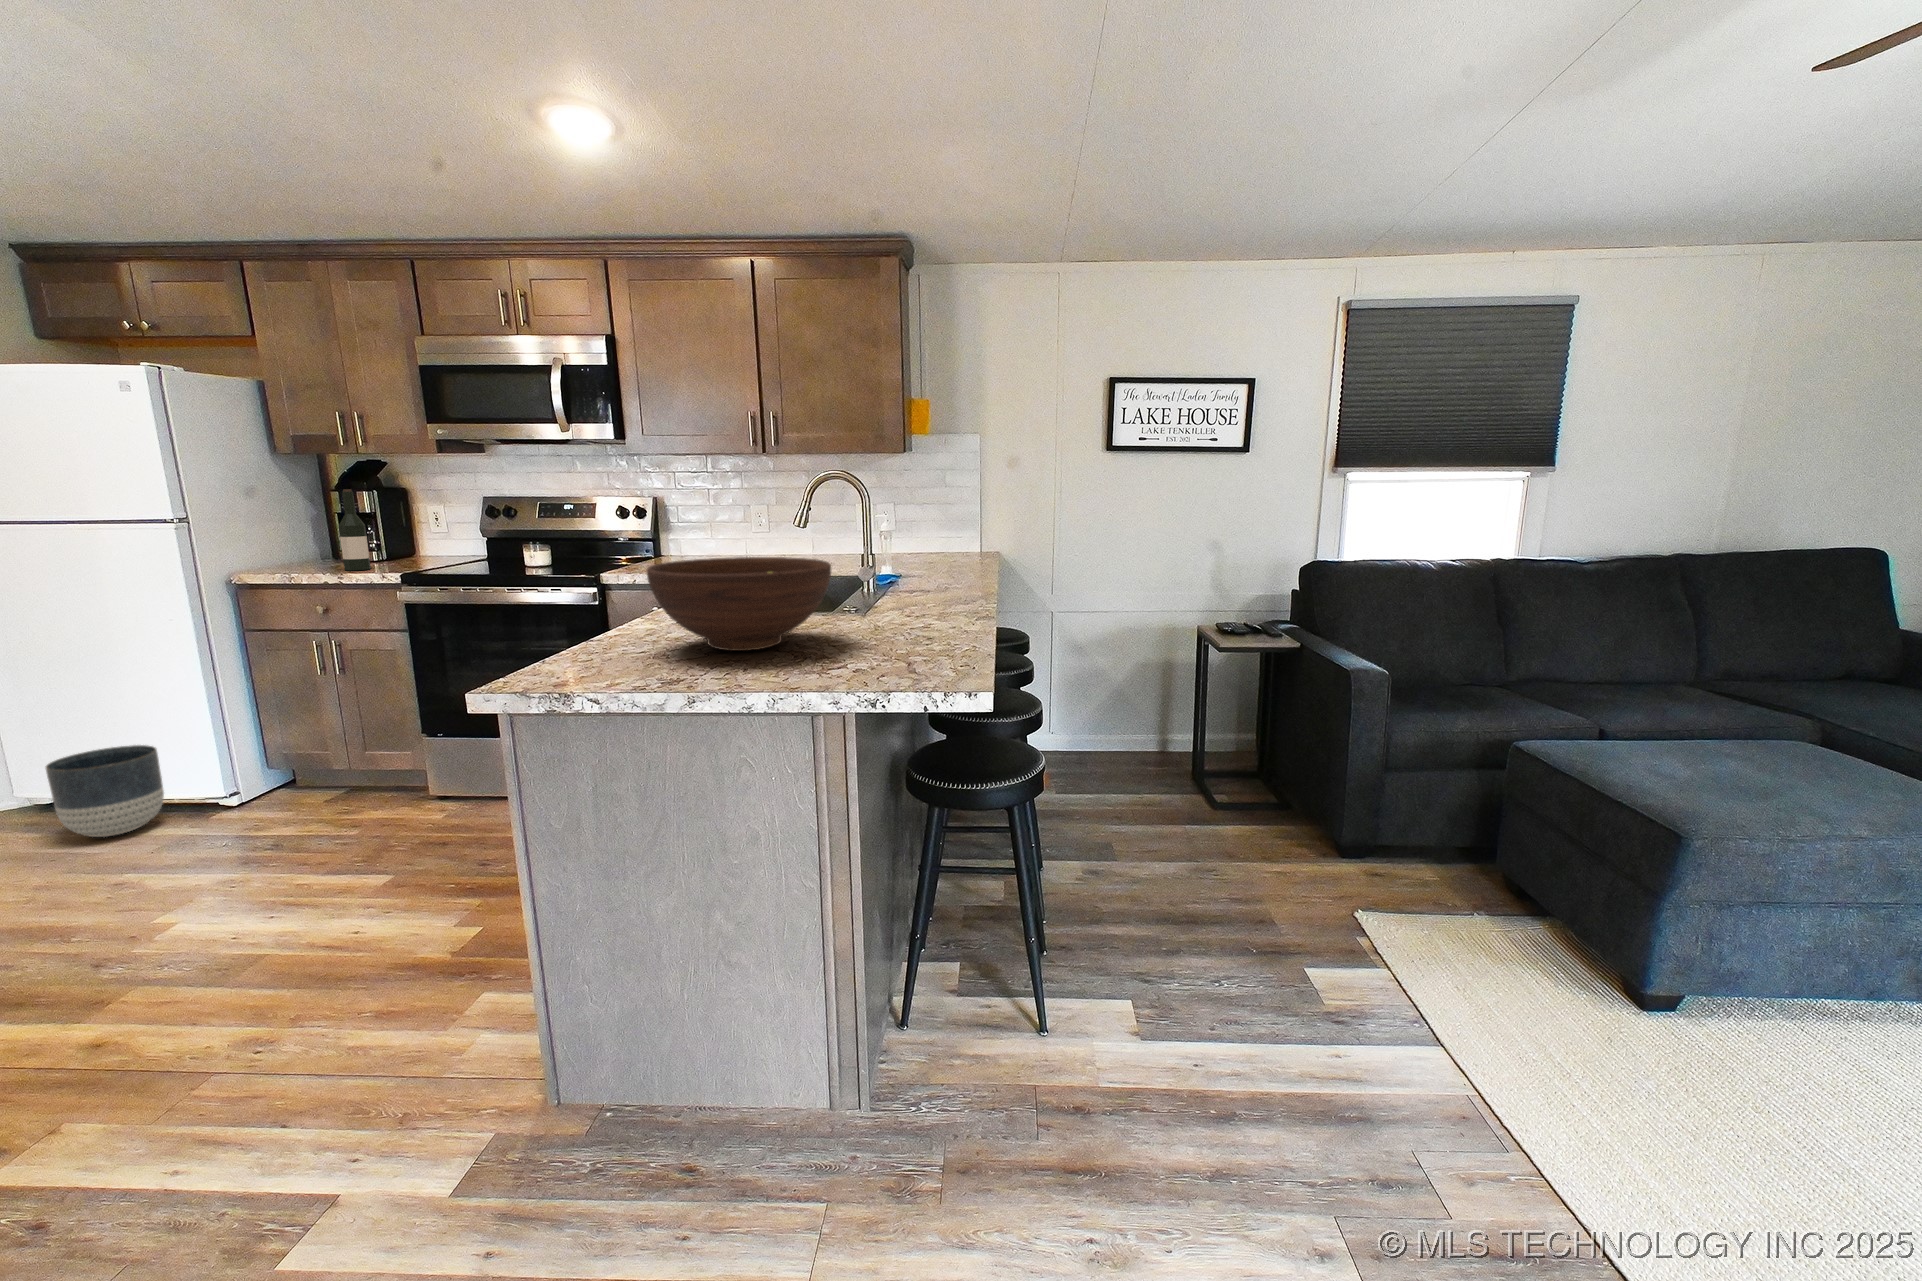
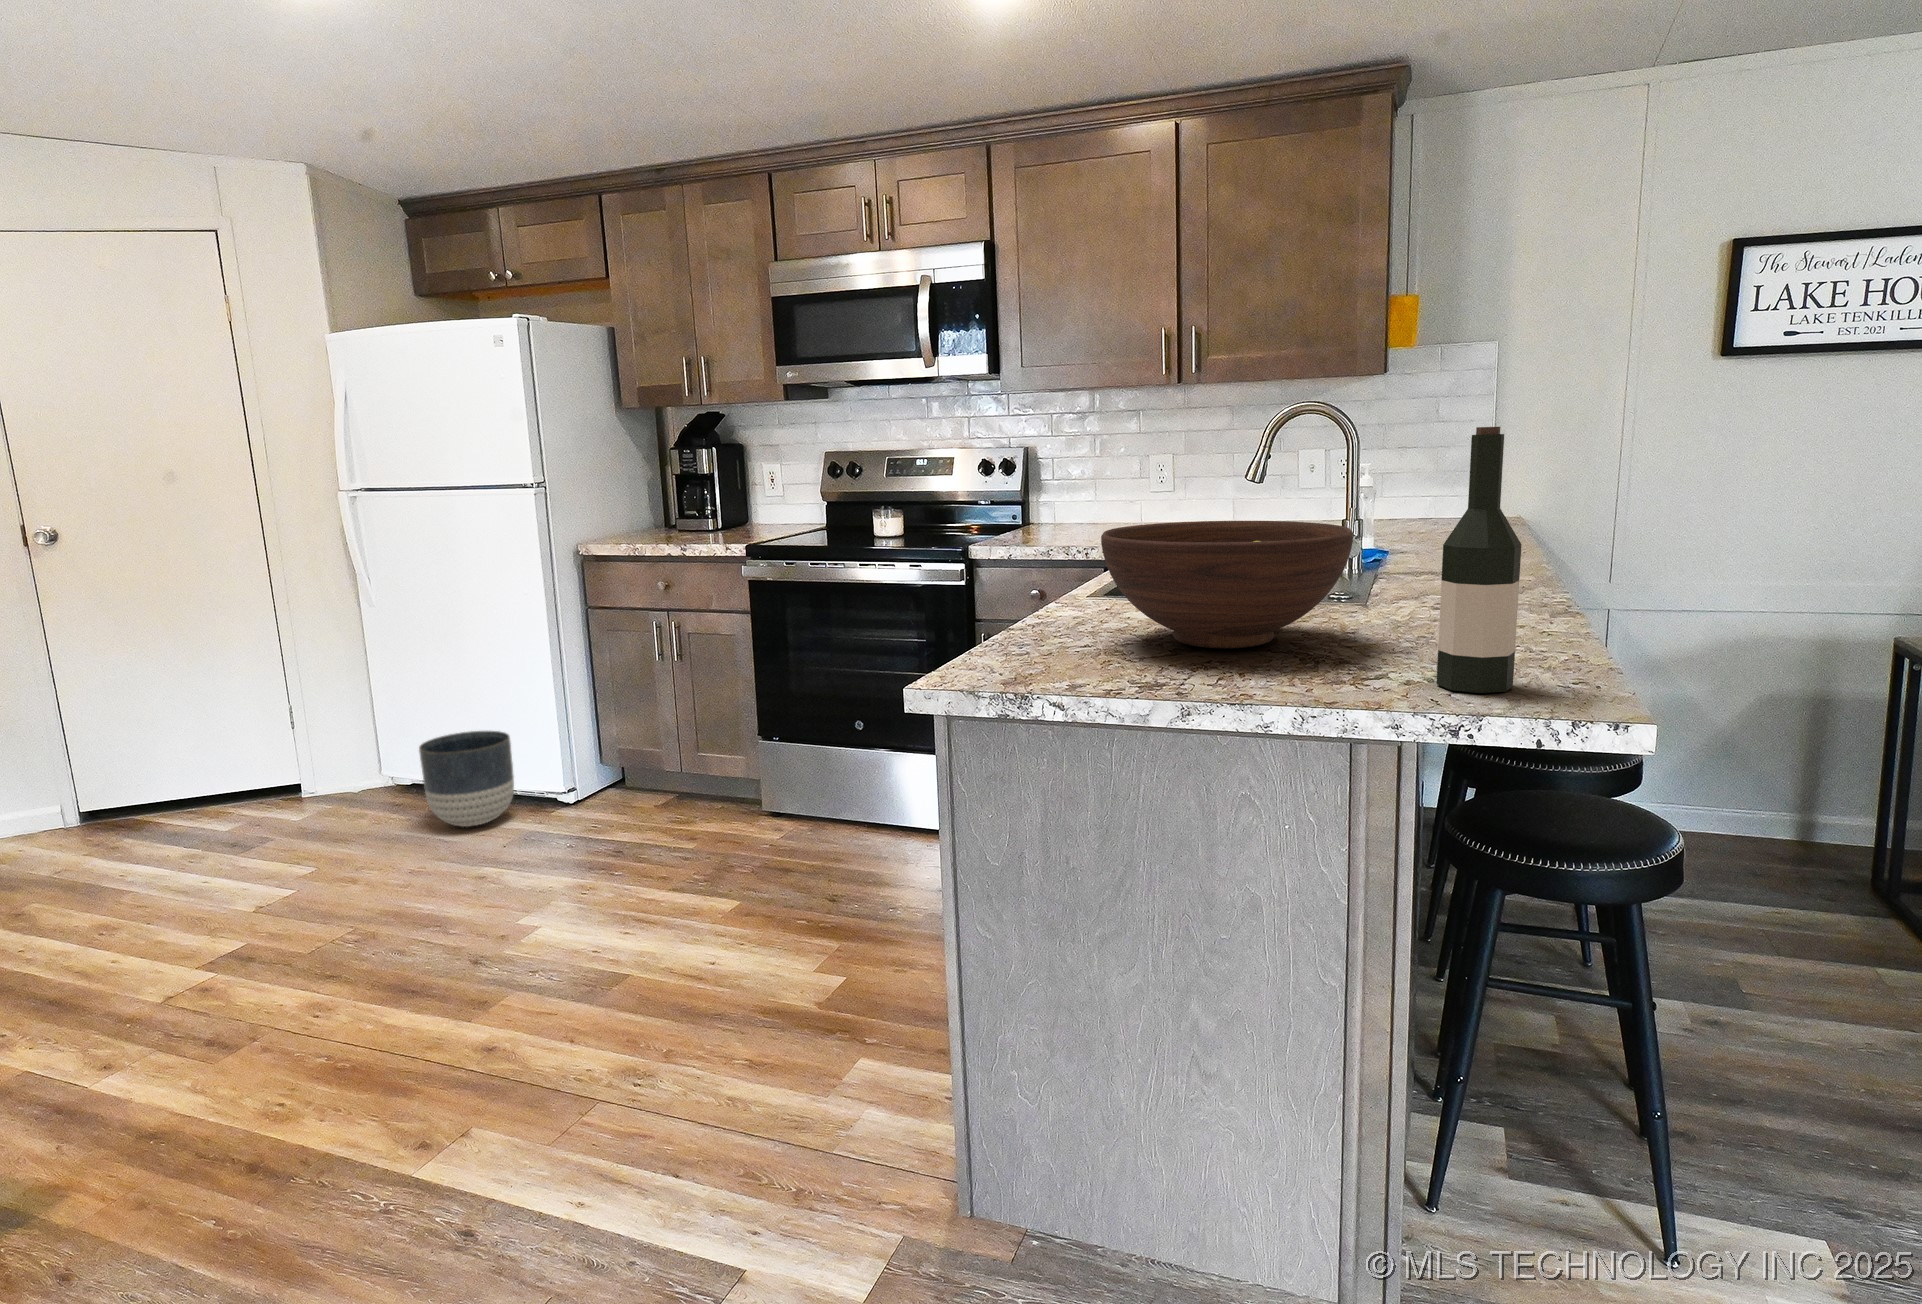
wine bottle: present [339,489,371,570] -> present [1436,427,1522,693]

